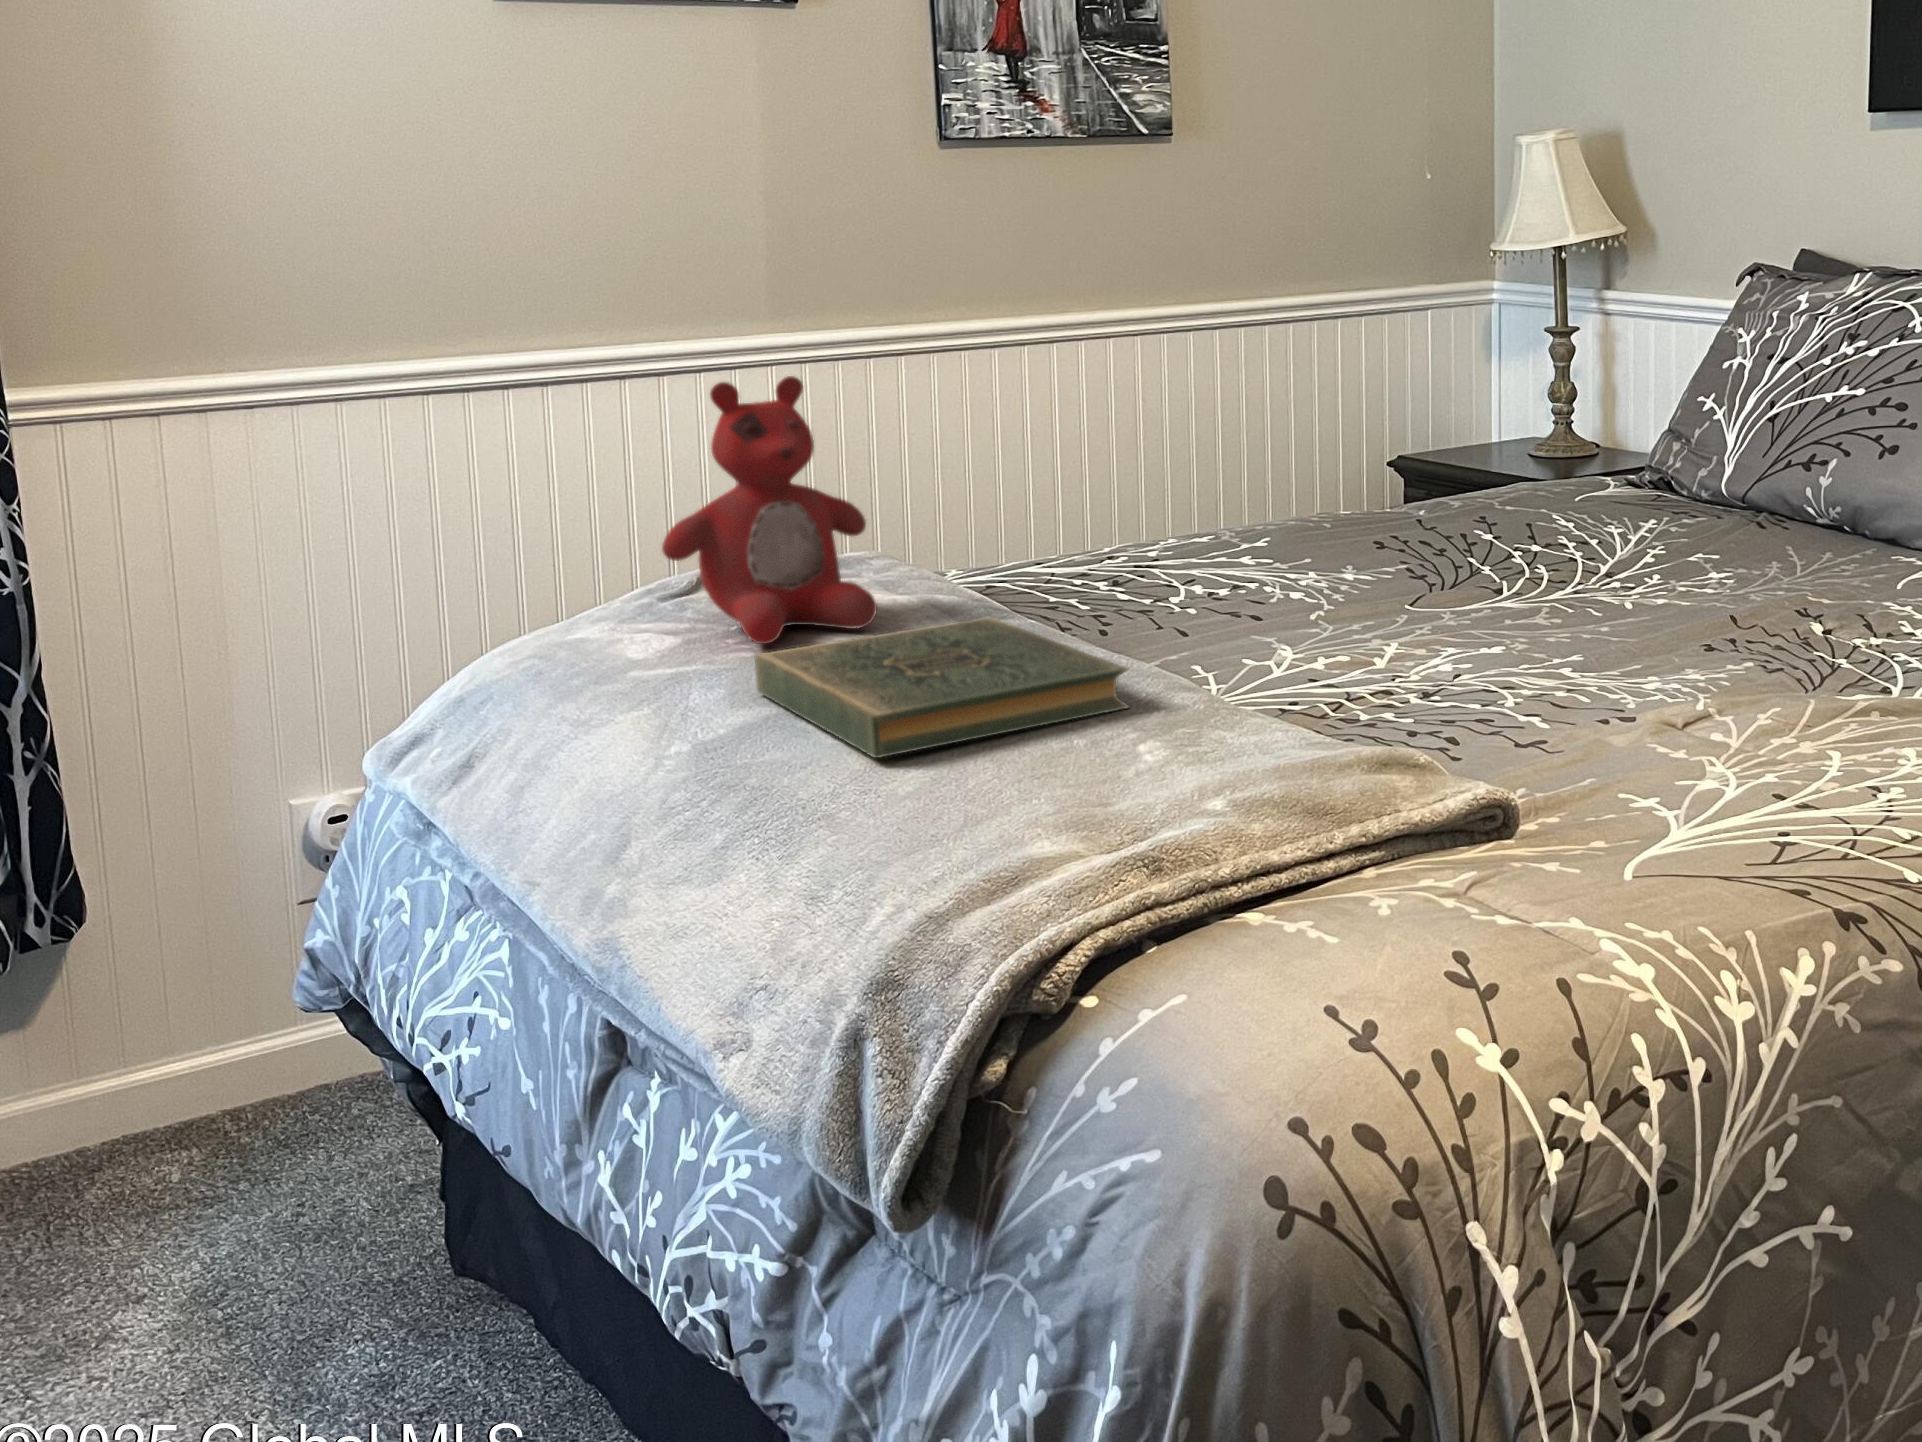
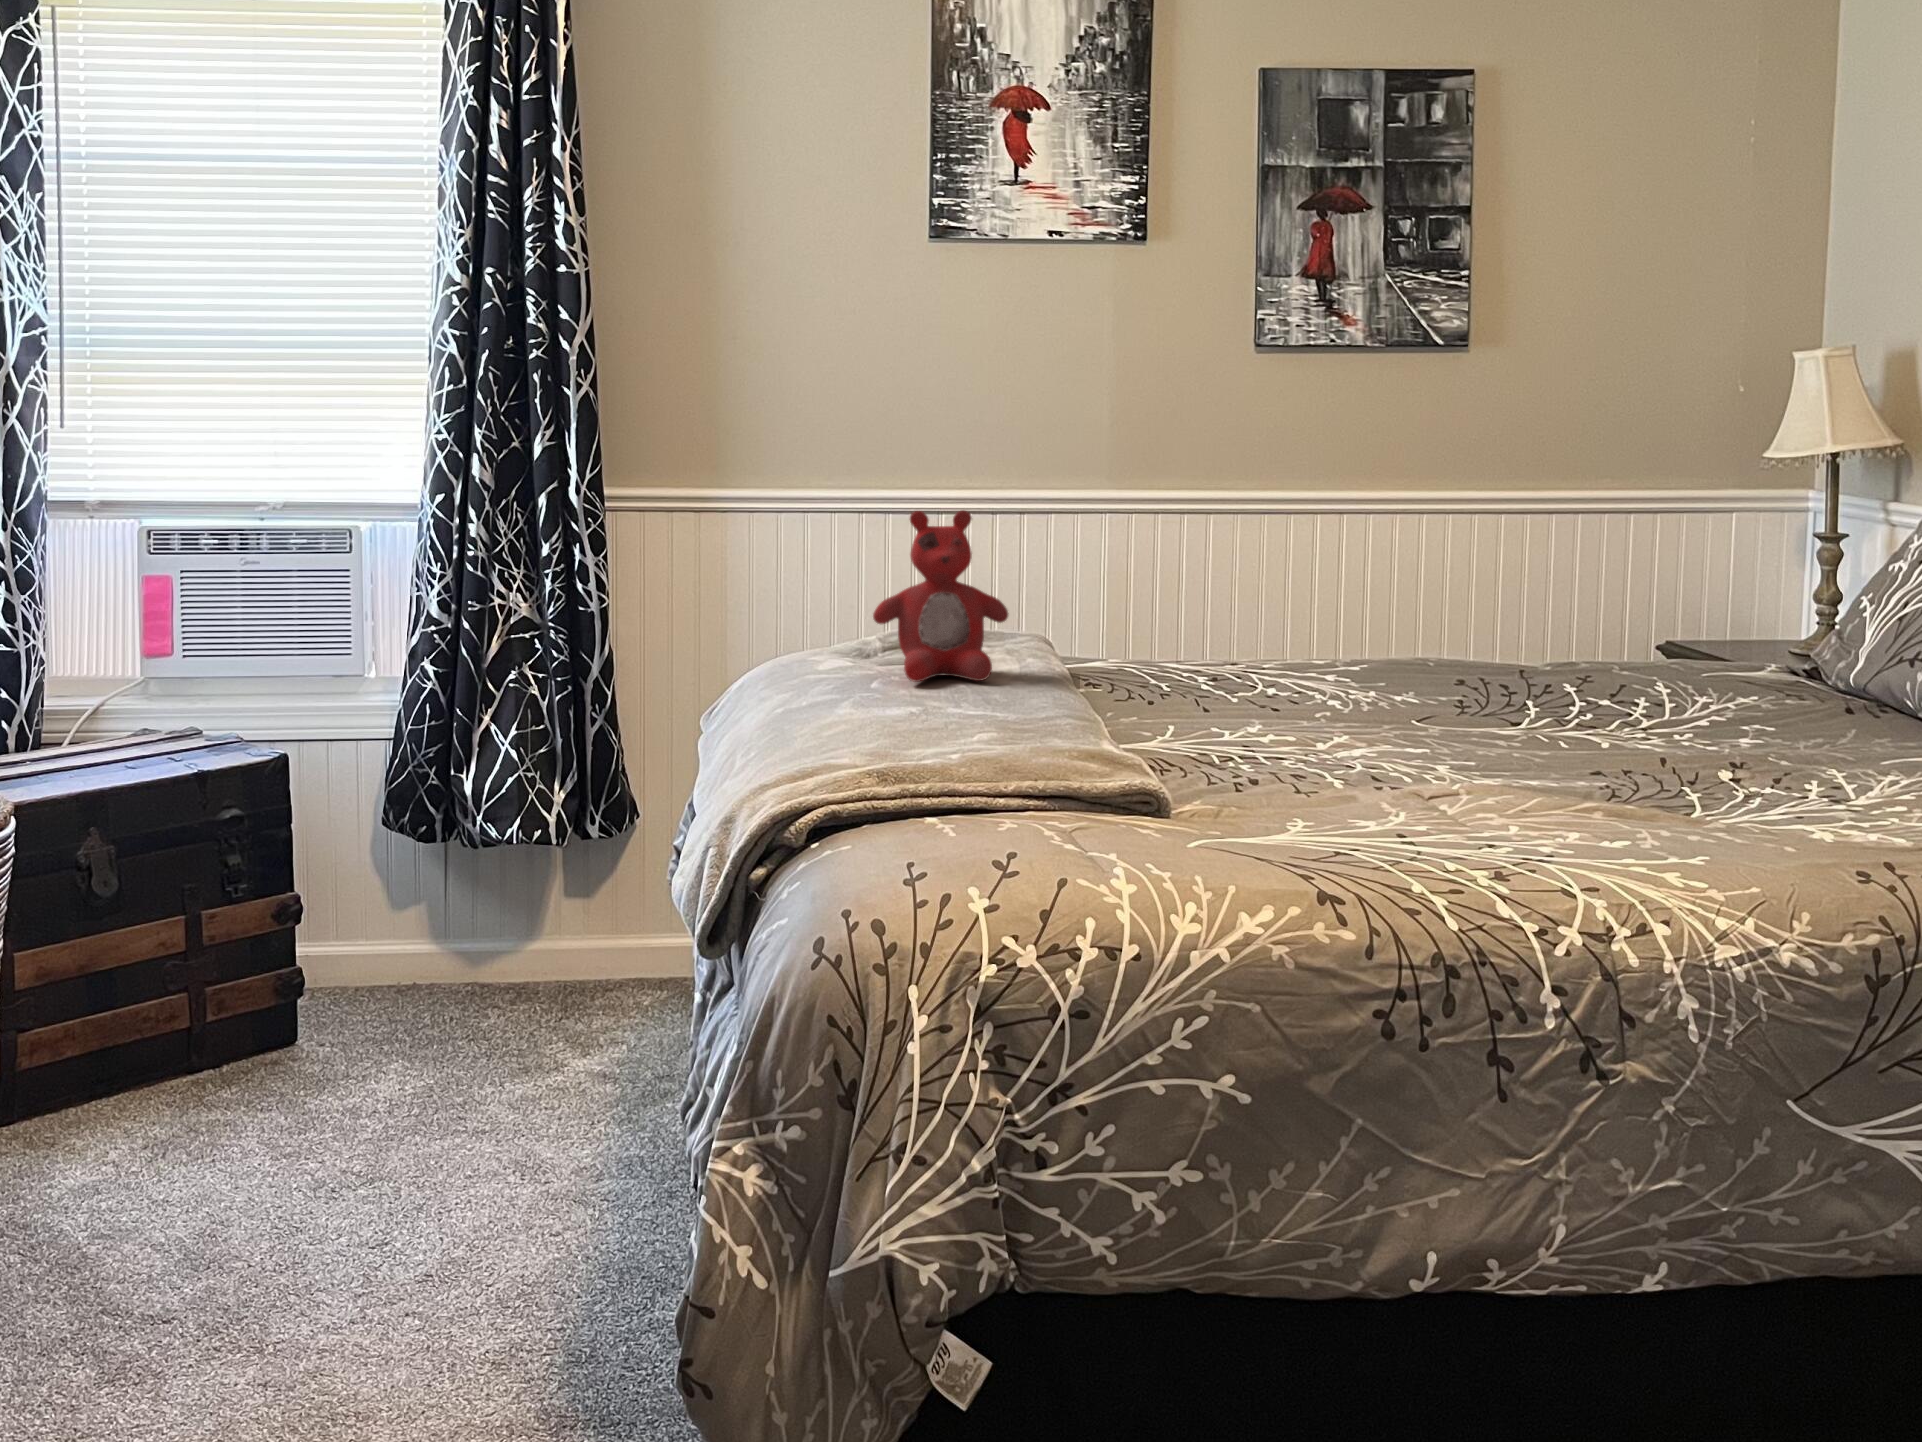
book: present [755,617,1129,758] -> none [879,677,1060,735]

